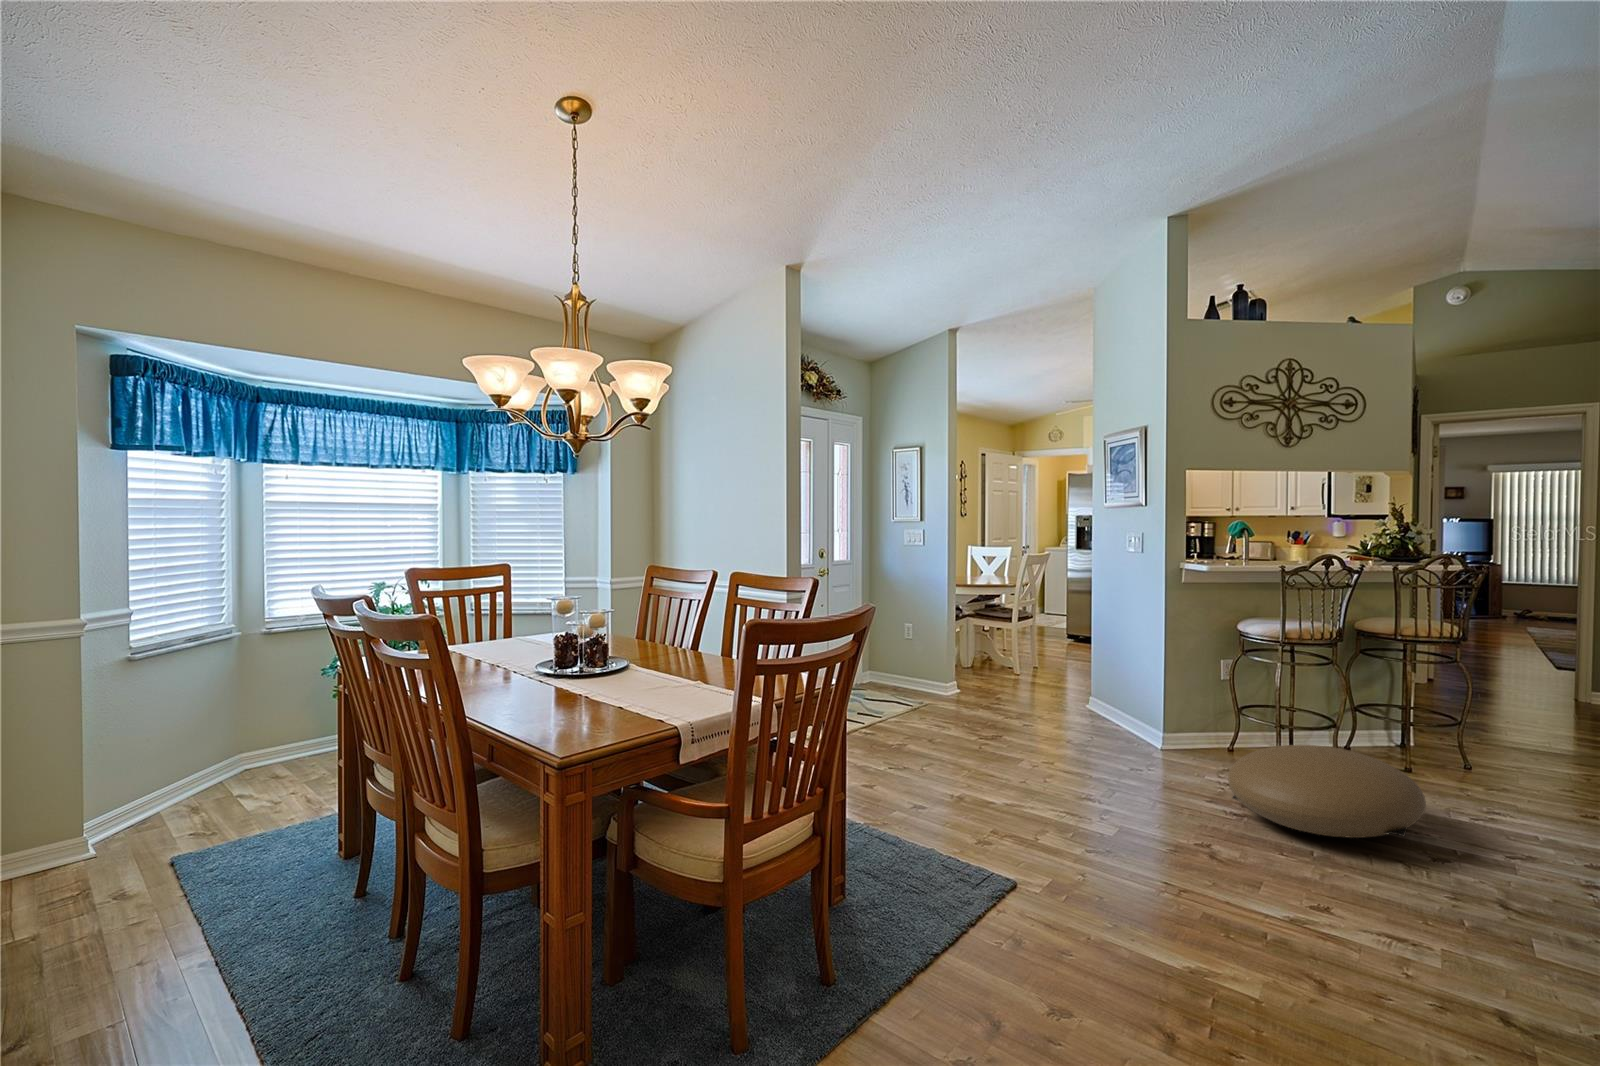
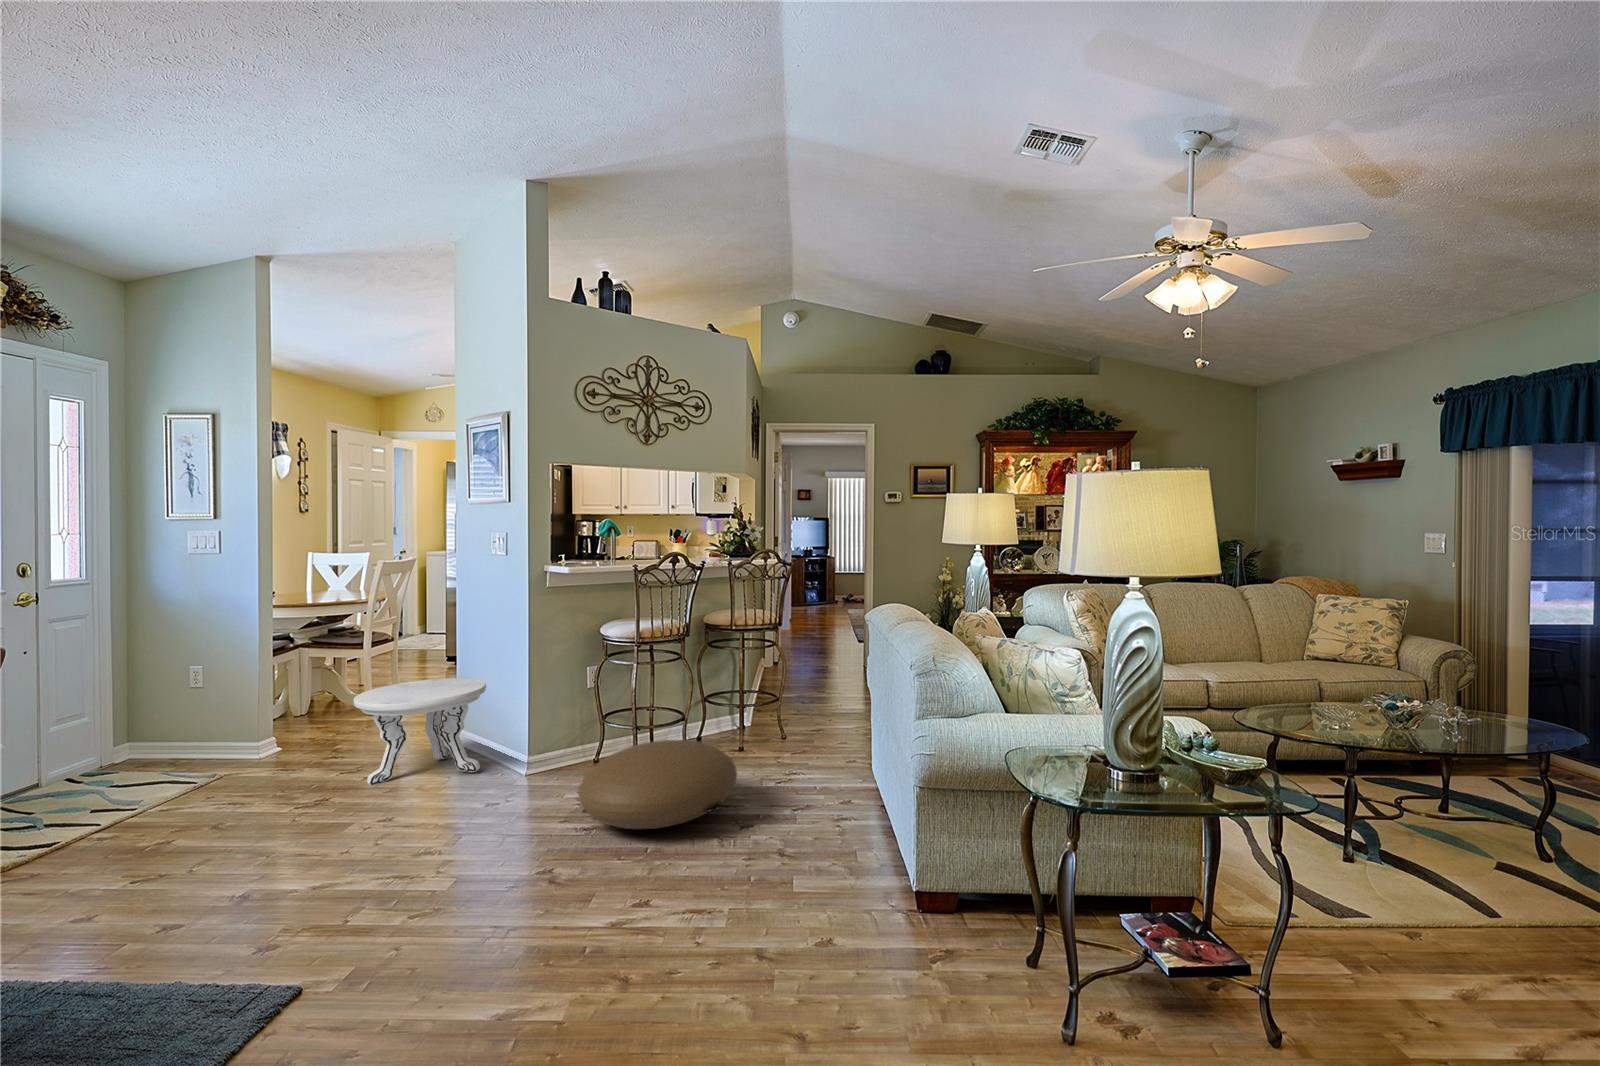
side table: none [1016,653,1122,736] -> present [354,678,486,785]

